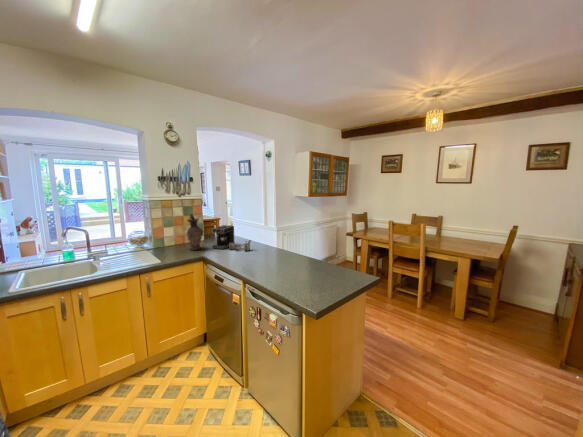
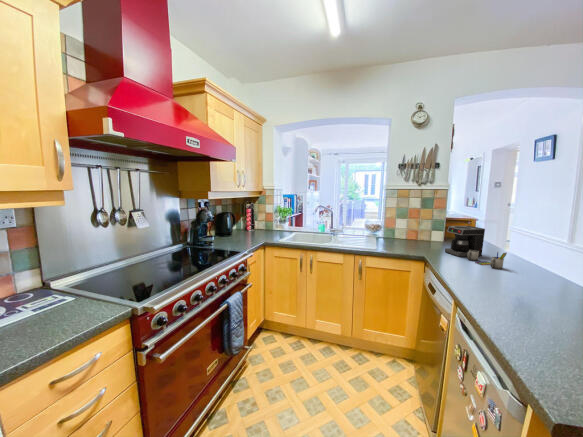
ceramic pitcher: present [187,213,203,250] -> none [415,205,436,249]

